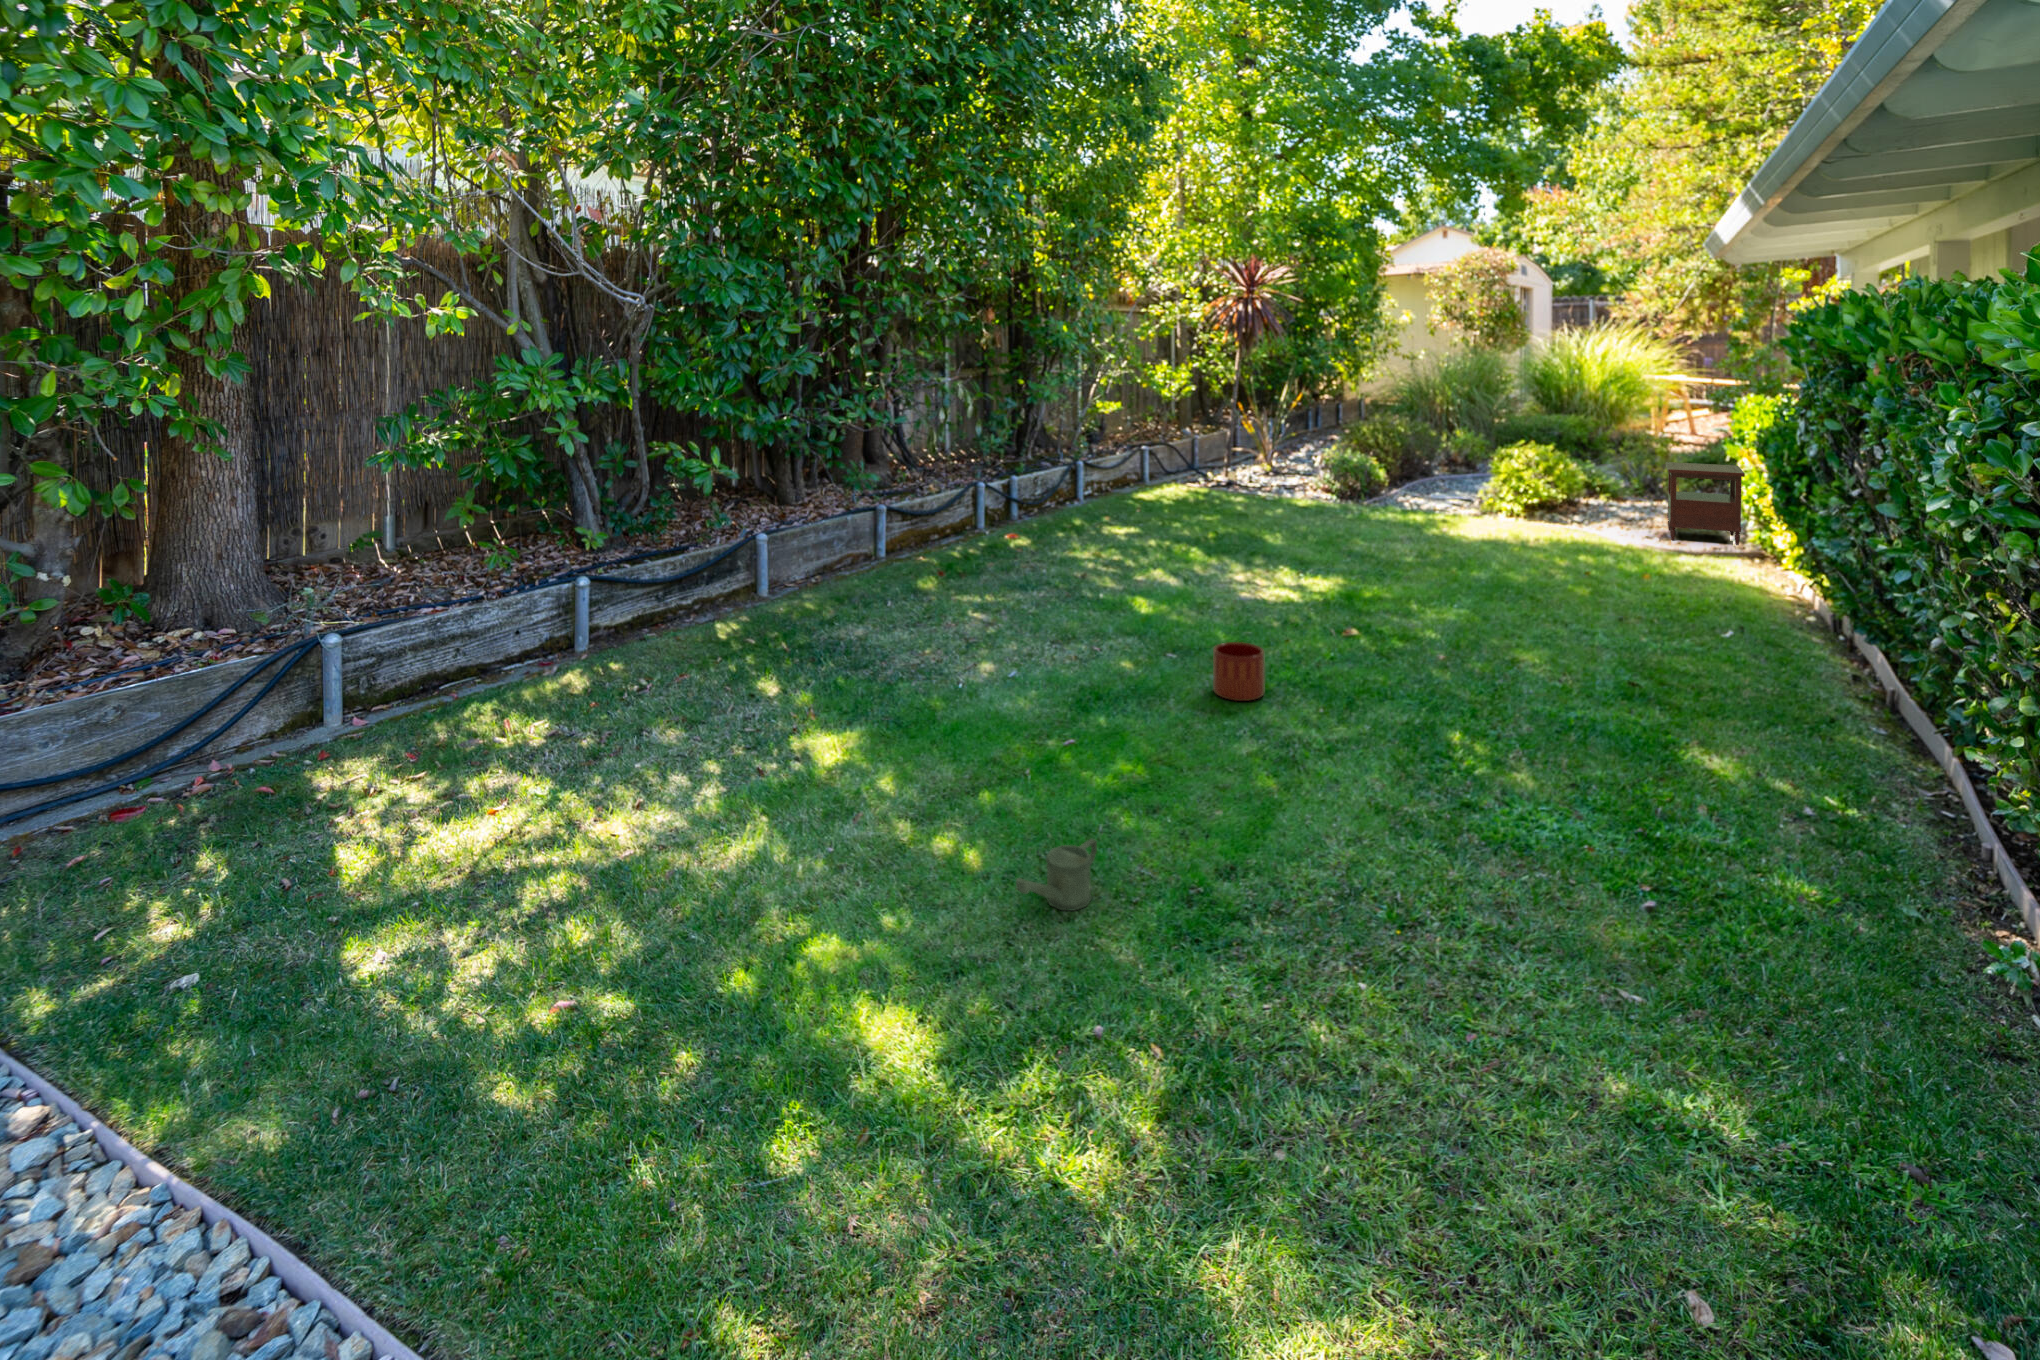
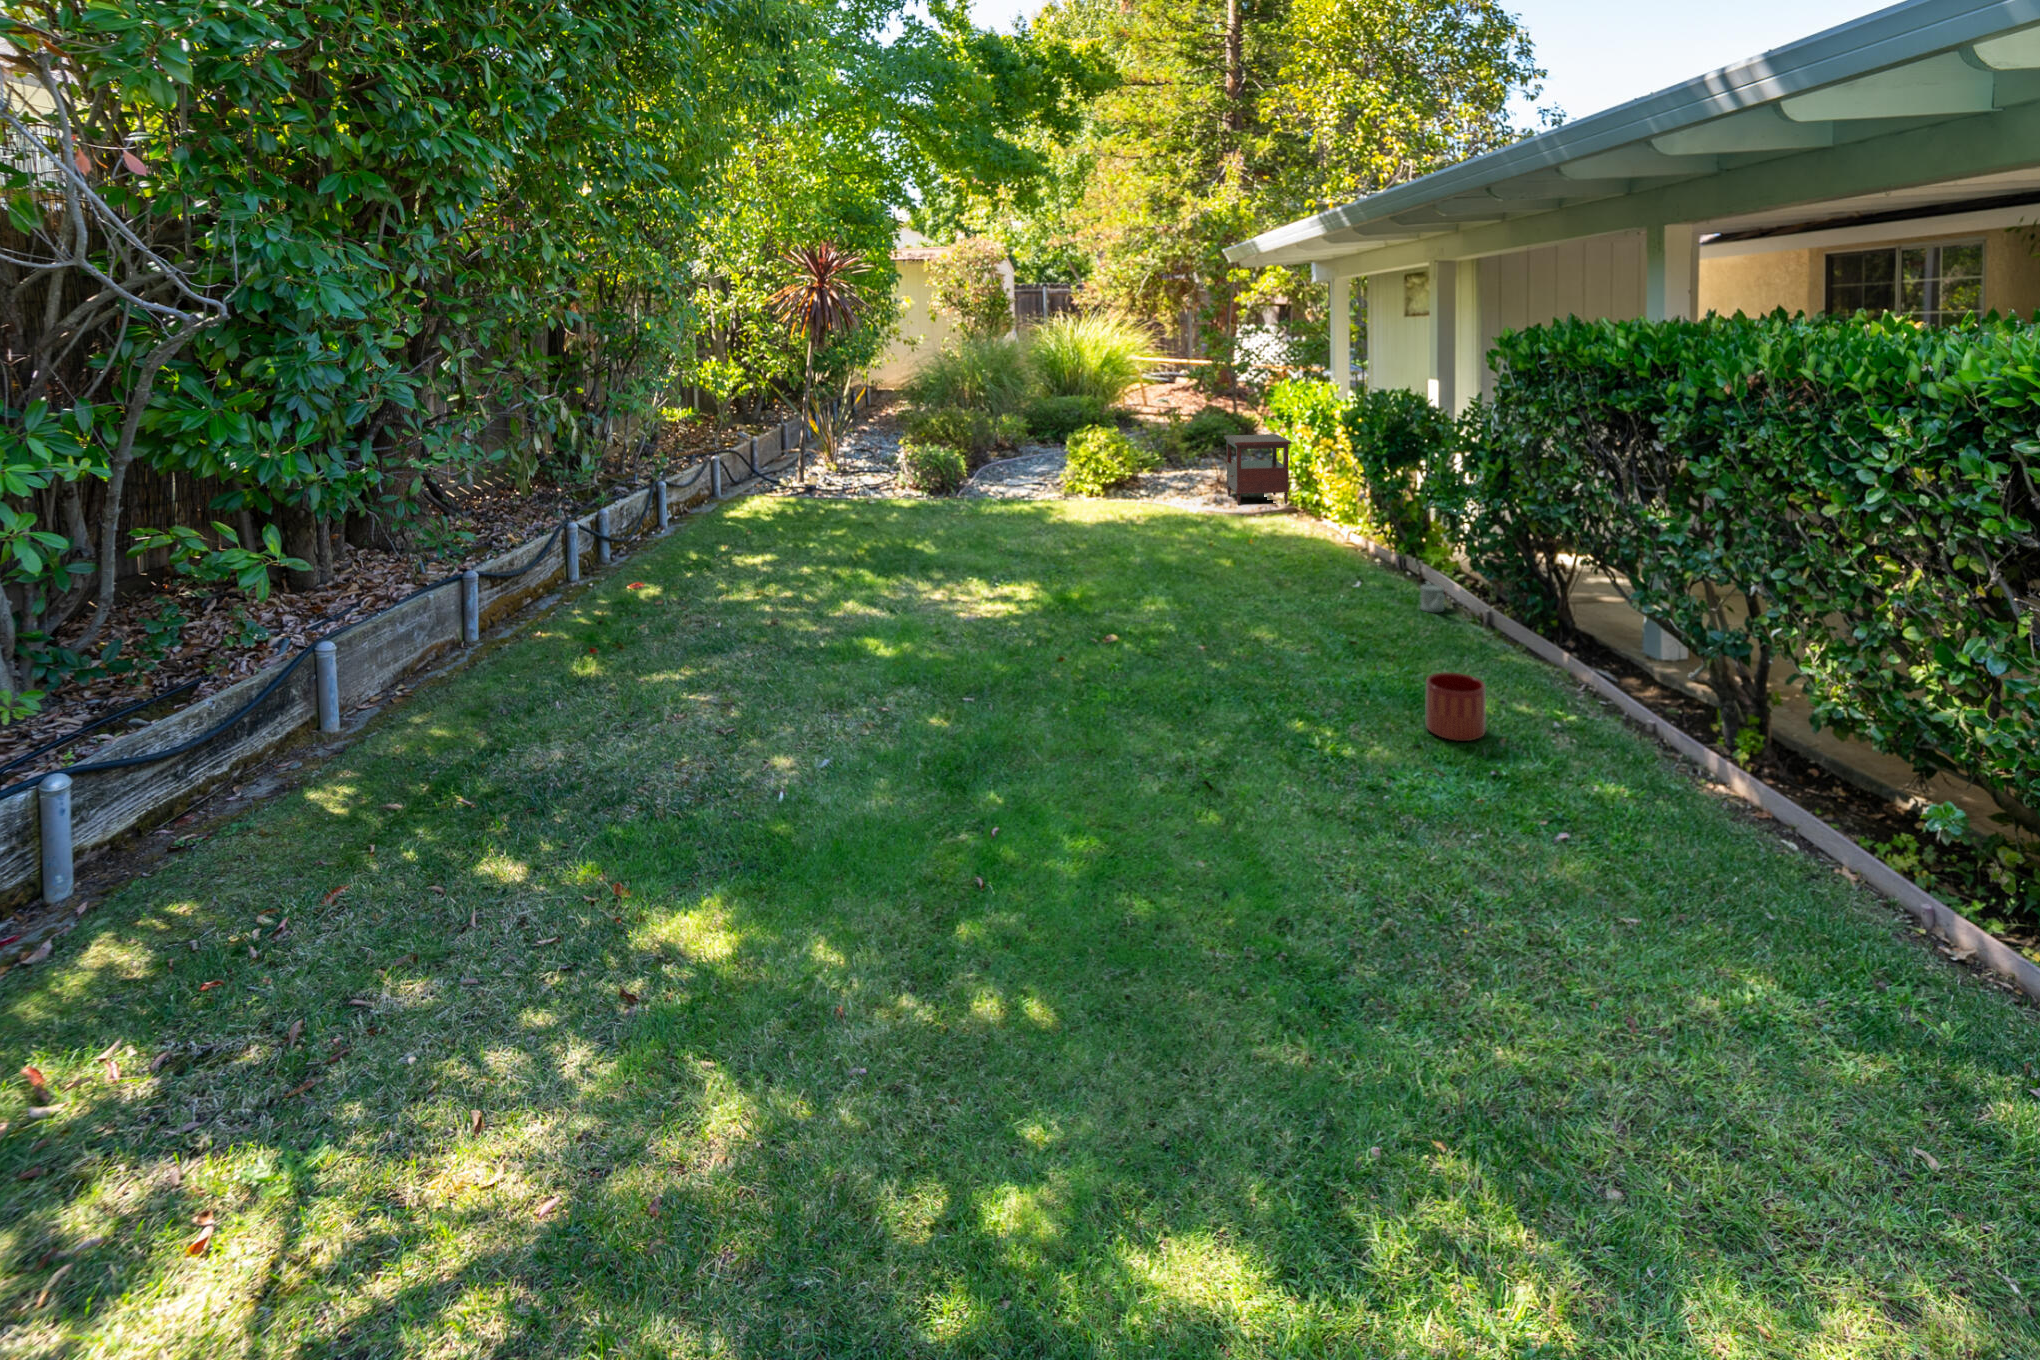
planter: present [1213,642,1265,701] -> present [1426,672,1486,741]
watering can: present [1016,839,1097,911] -> present [1420,581,1445,613]

